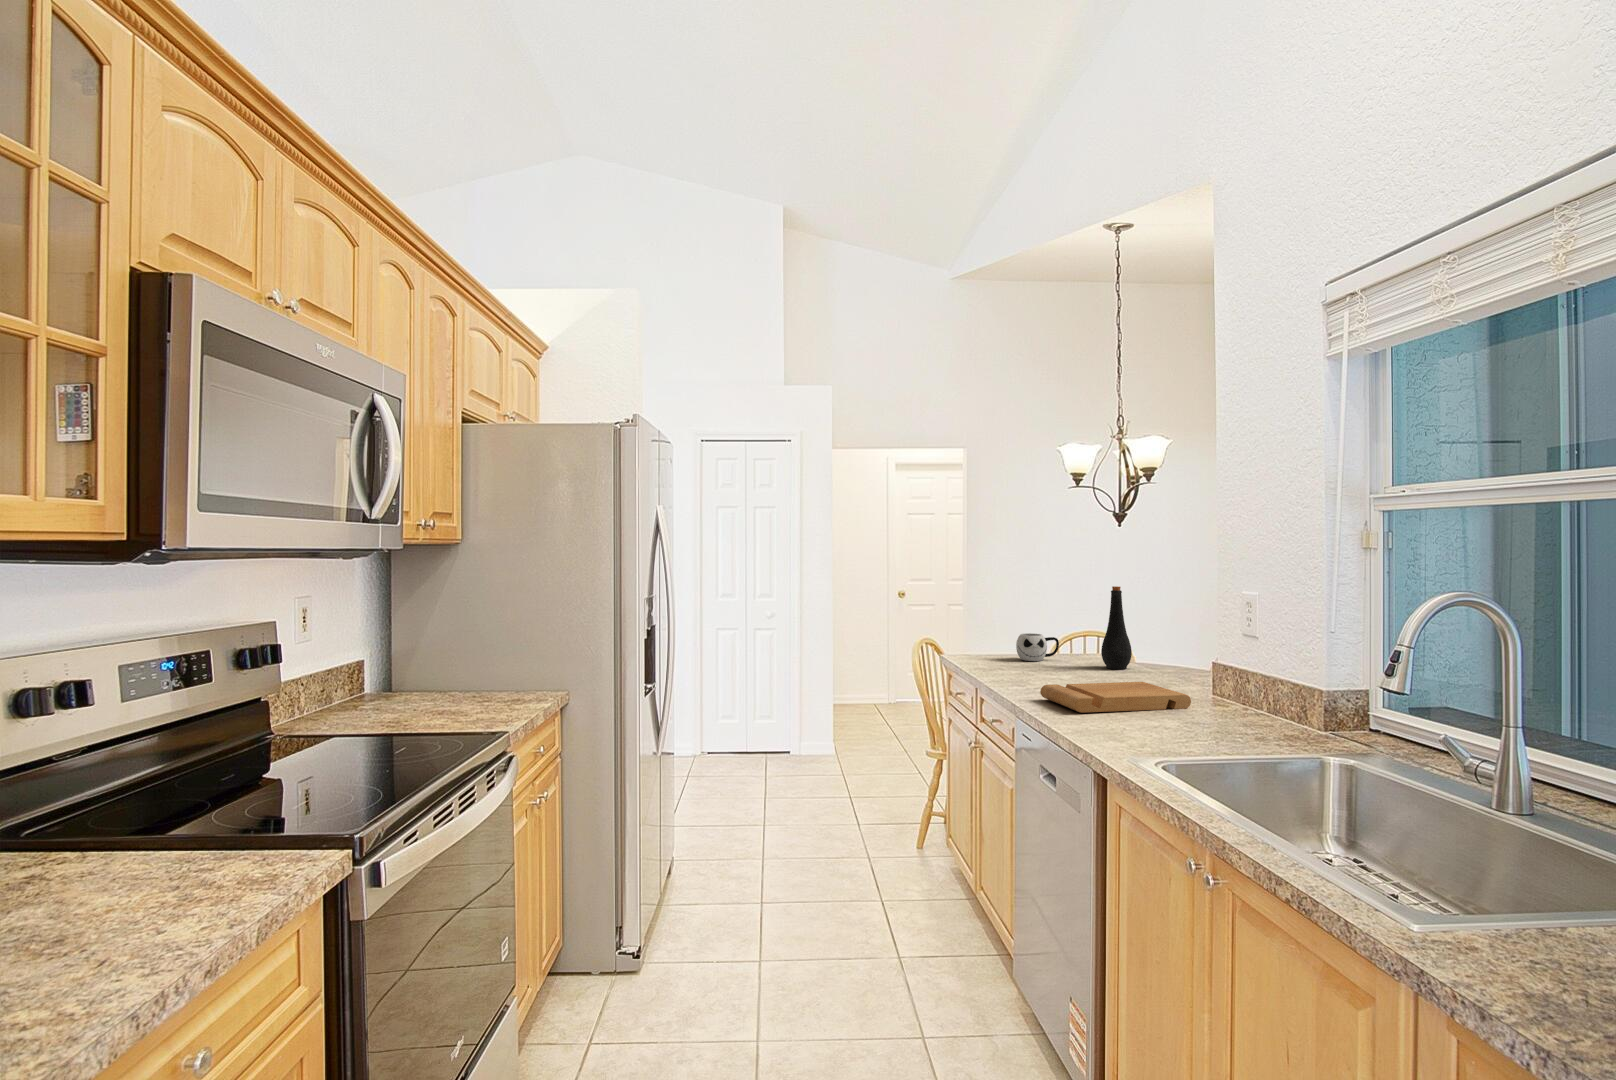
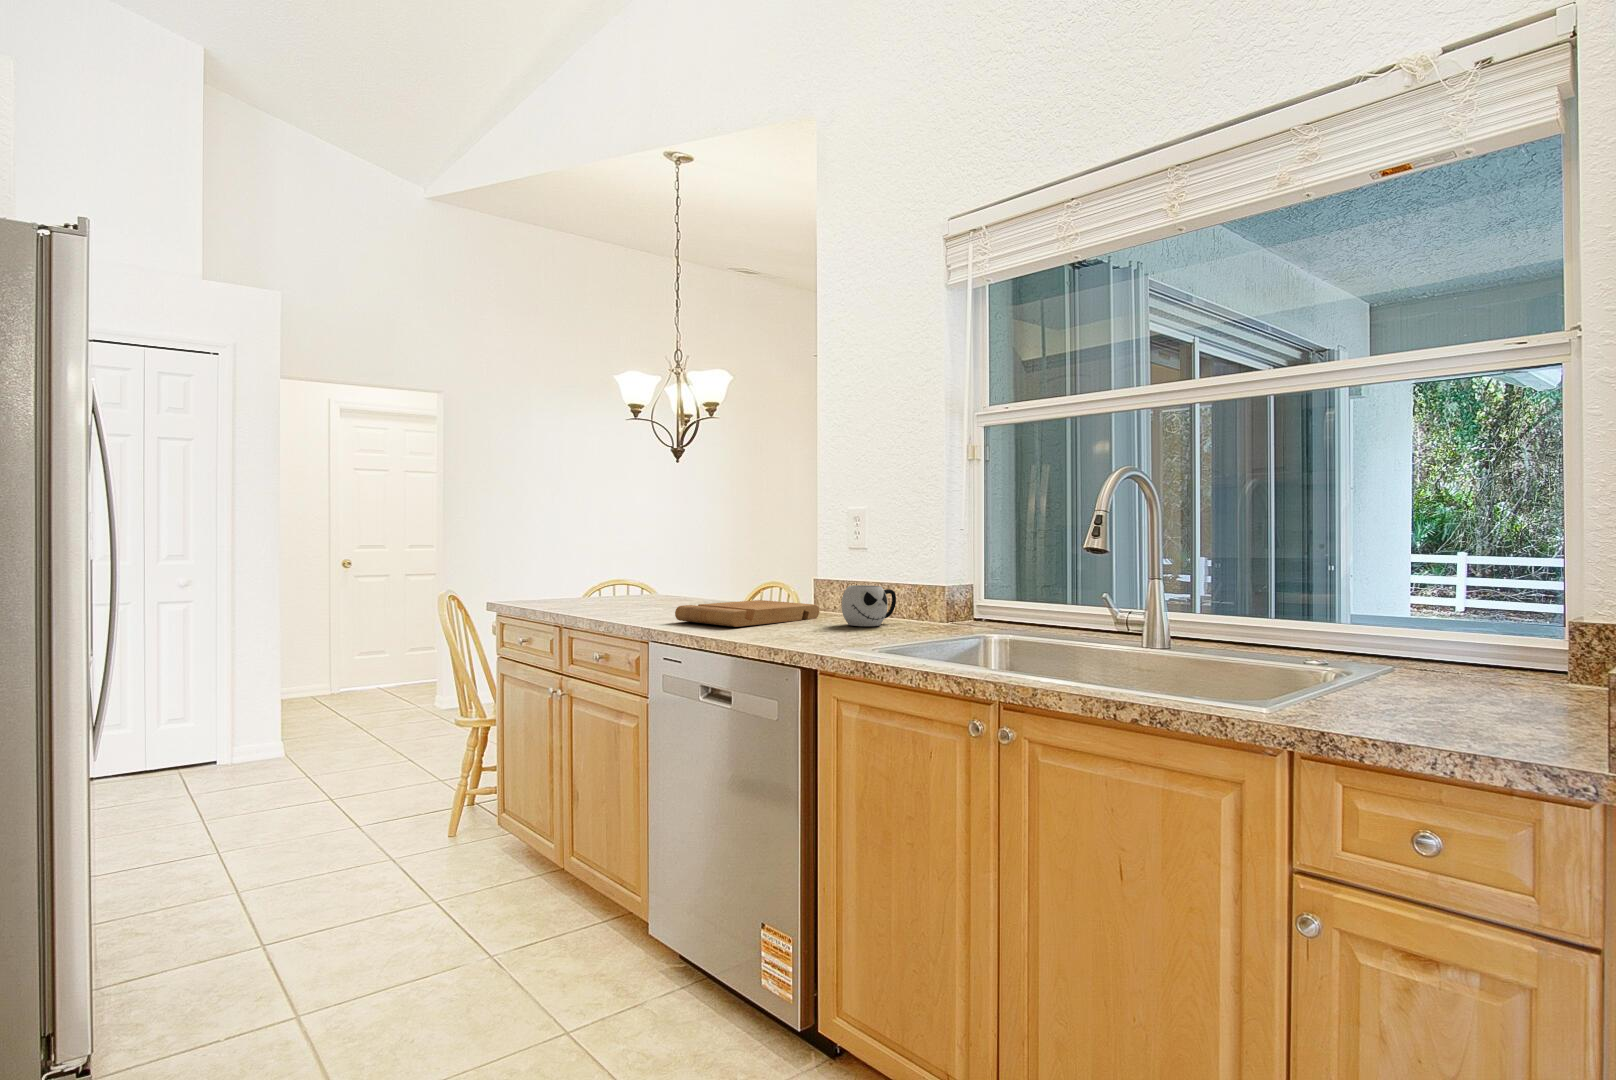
bottle: present [1101,586,1132,669] -> none [683,515,713,600]
mug: present [1016,633,1059,661] -> present [842,585,896,626]

